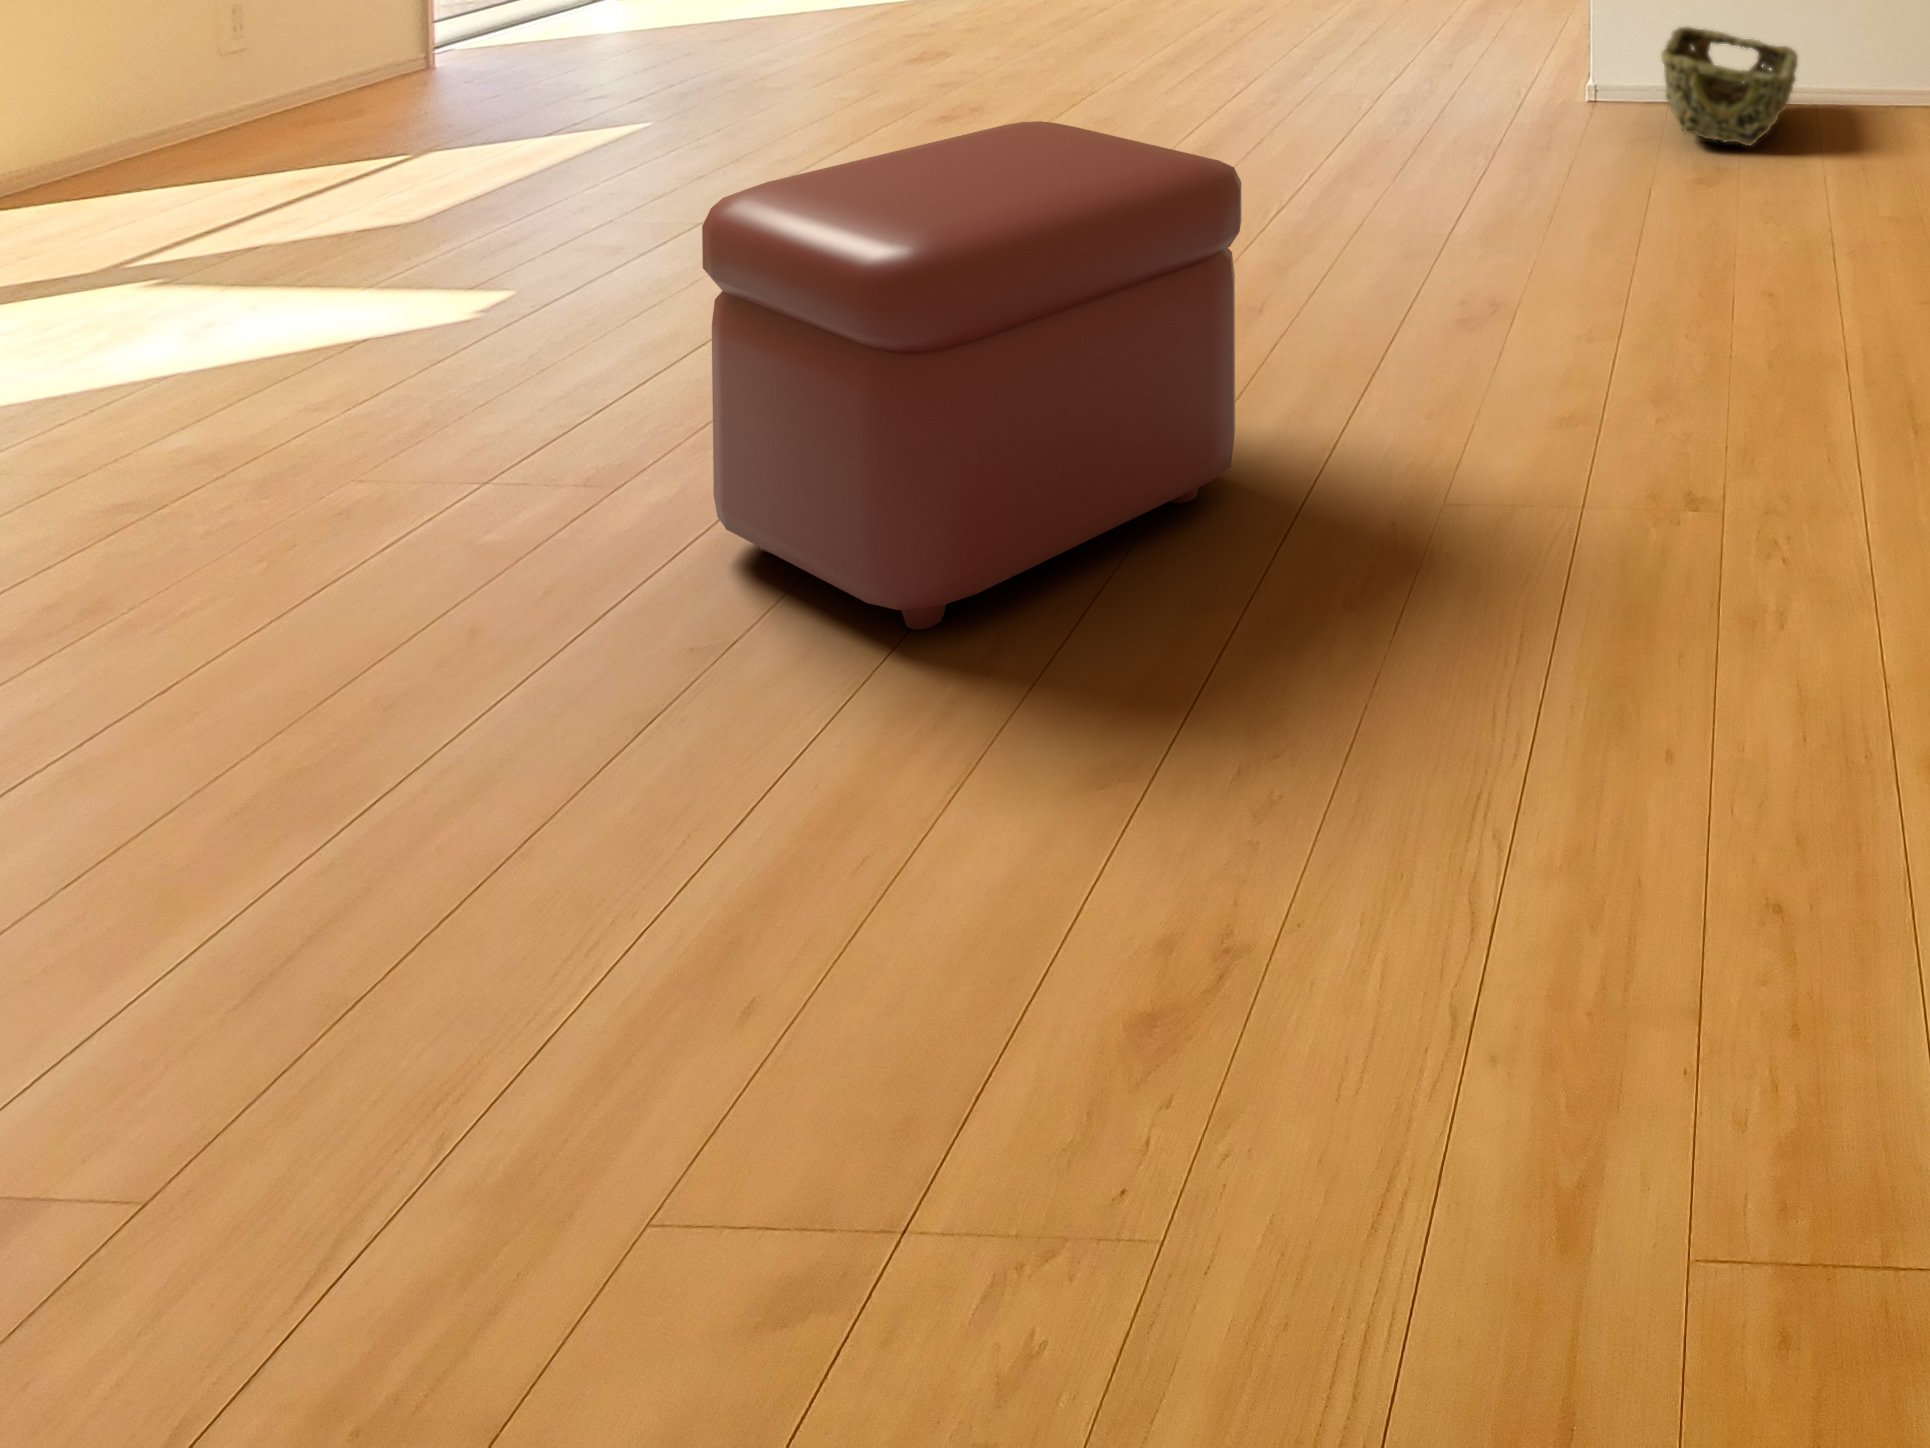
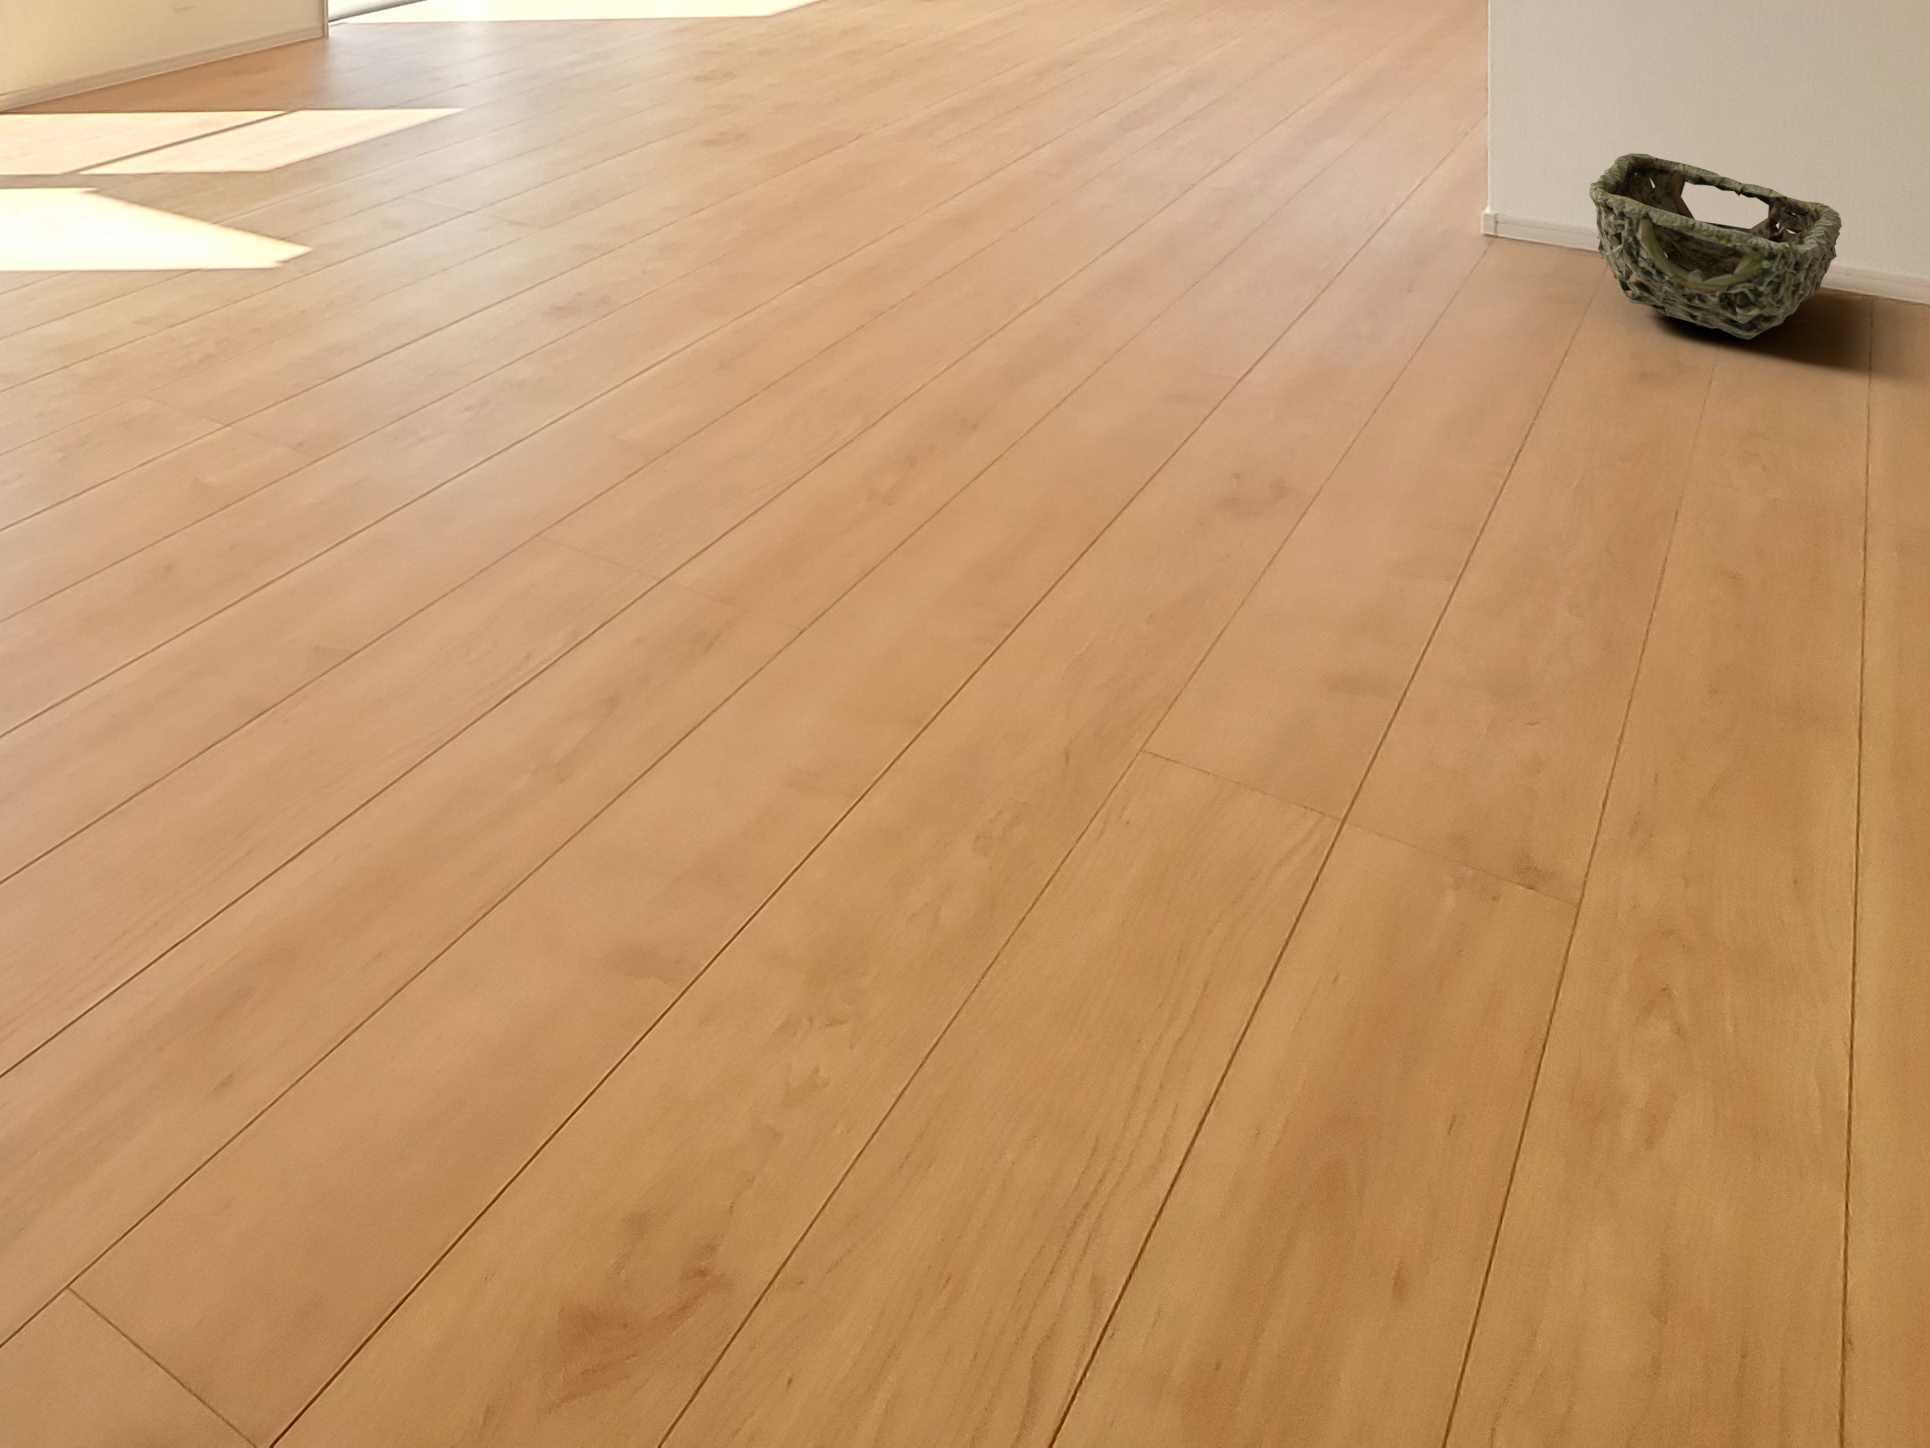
ottoman: present [702,121,1242,630] -> none [360,162,898,696]

